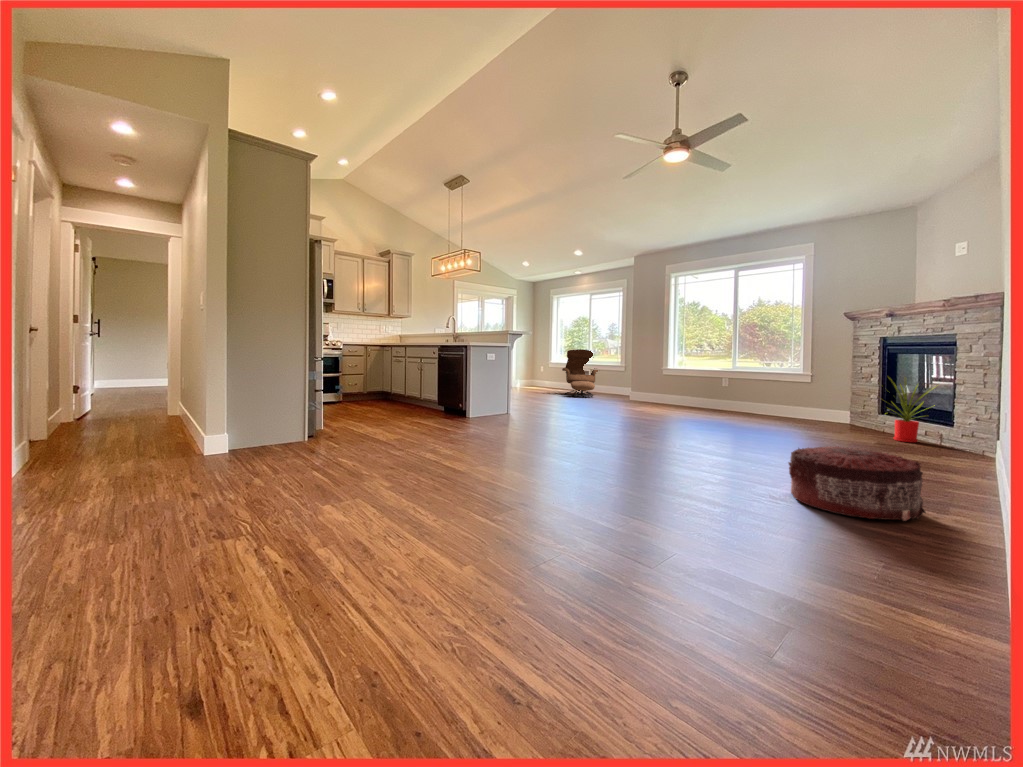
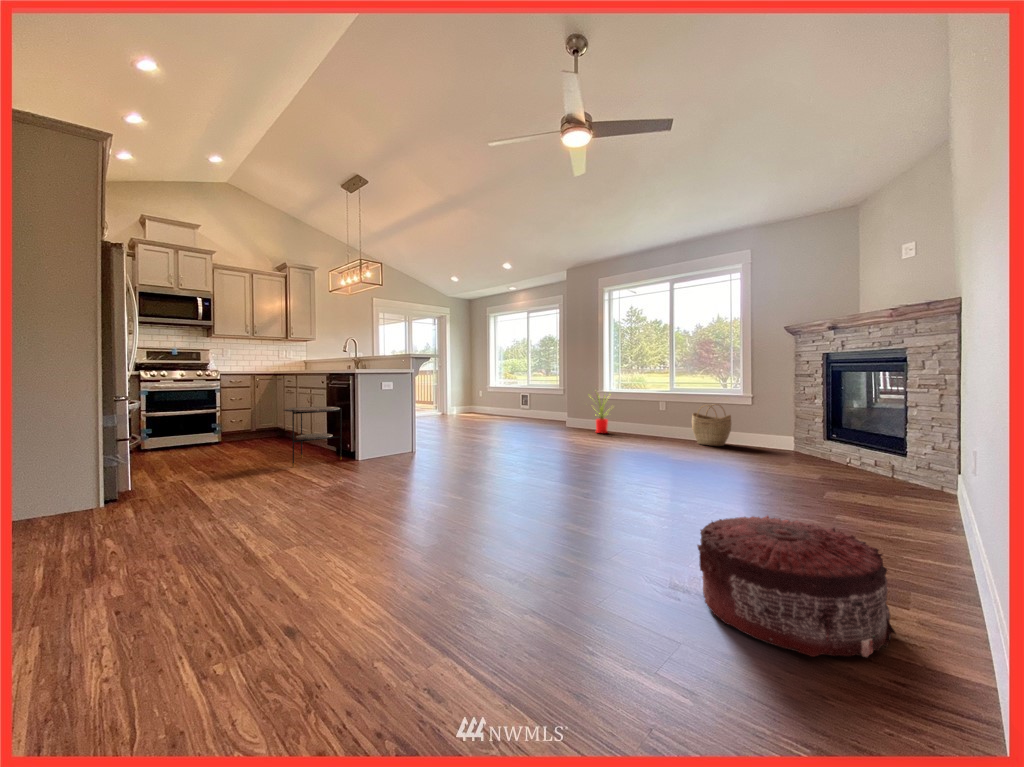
lounge chair: present [562,349,598,397] -> none [497,371,538,424]
side table: none [413,373,458,420] -> present [283,407,342,467]
house plant: present [892,381,930,442] -> present [588,394,608,433]
woven basket: none [753,382,790,419] -> present [692,404,731,446]

